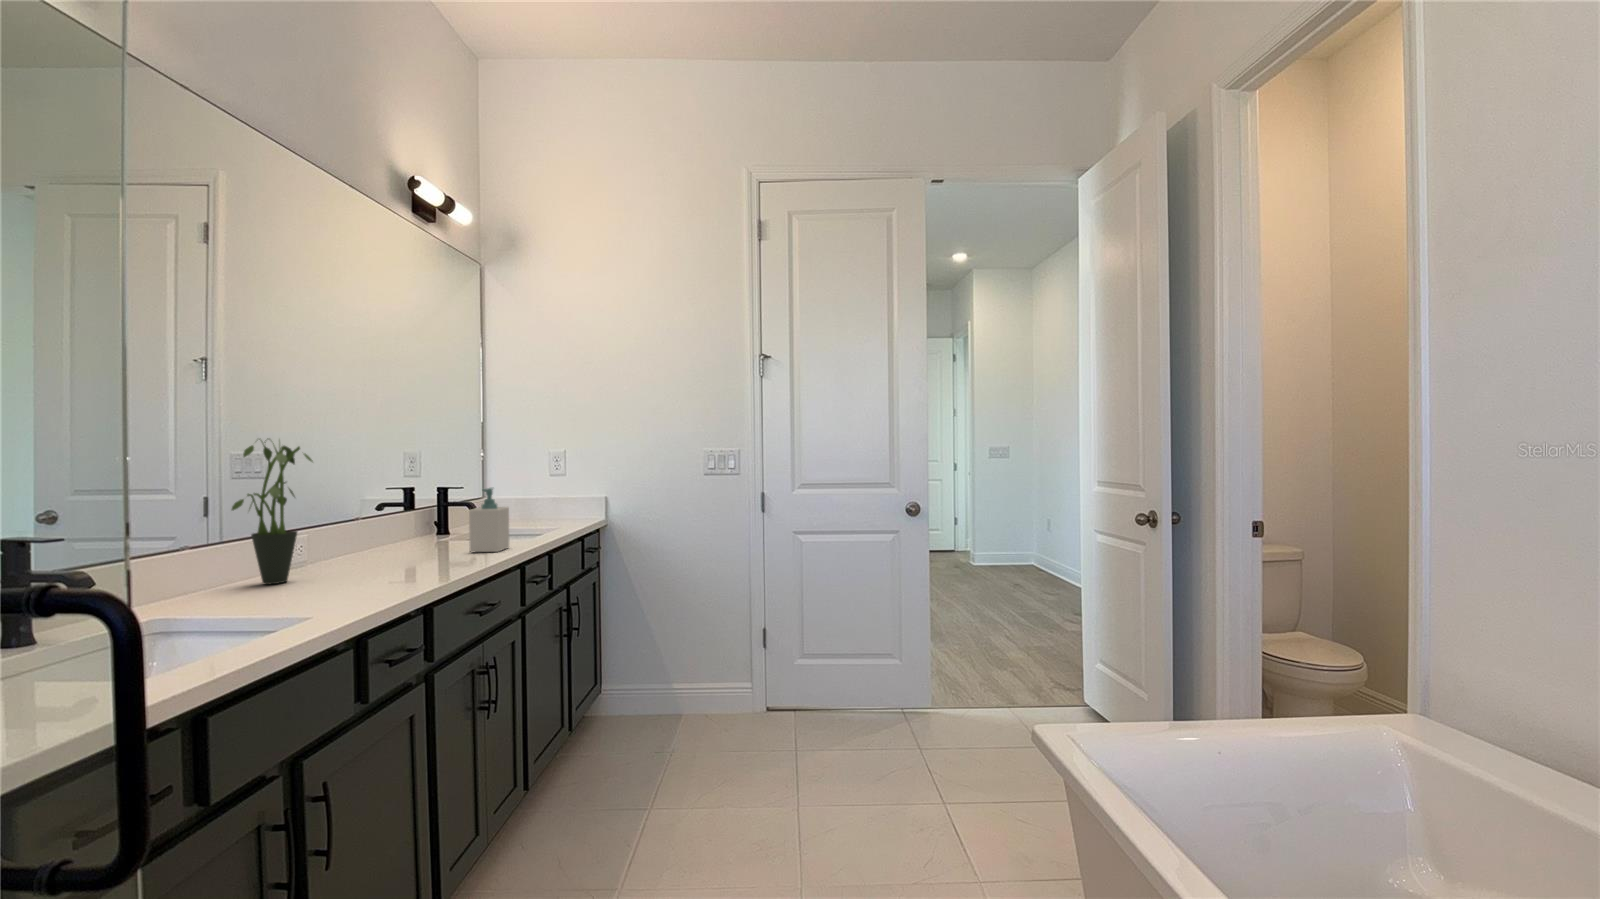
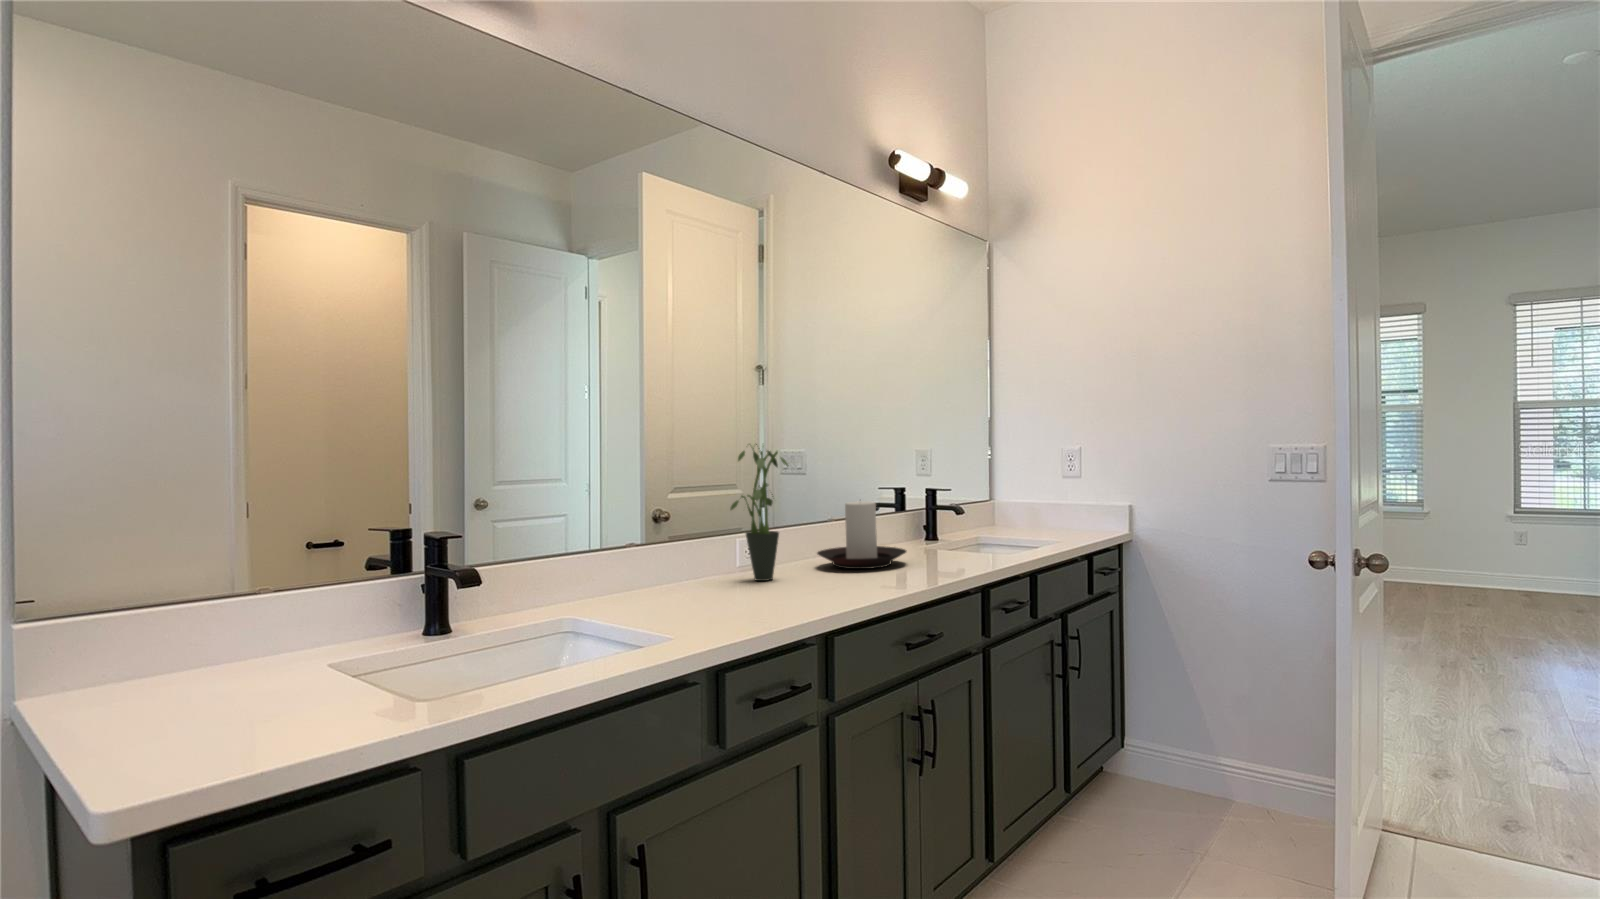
soap bottle: present [469,488,509,552] -> none [938,493,983,567]
candle holder: none [333,495,436,564] -> present [817,501,906,569]

